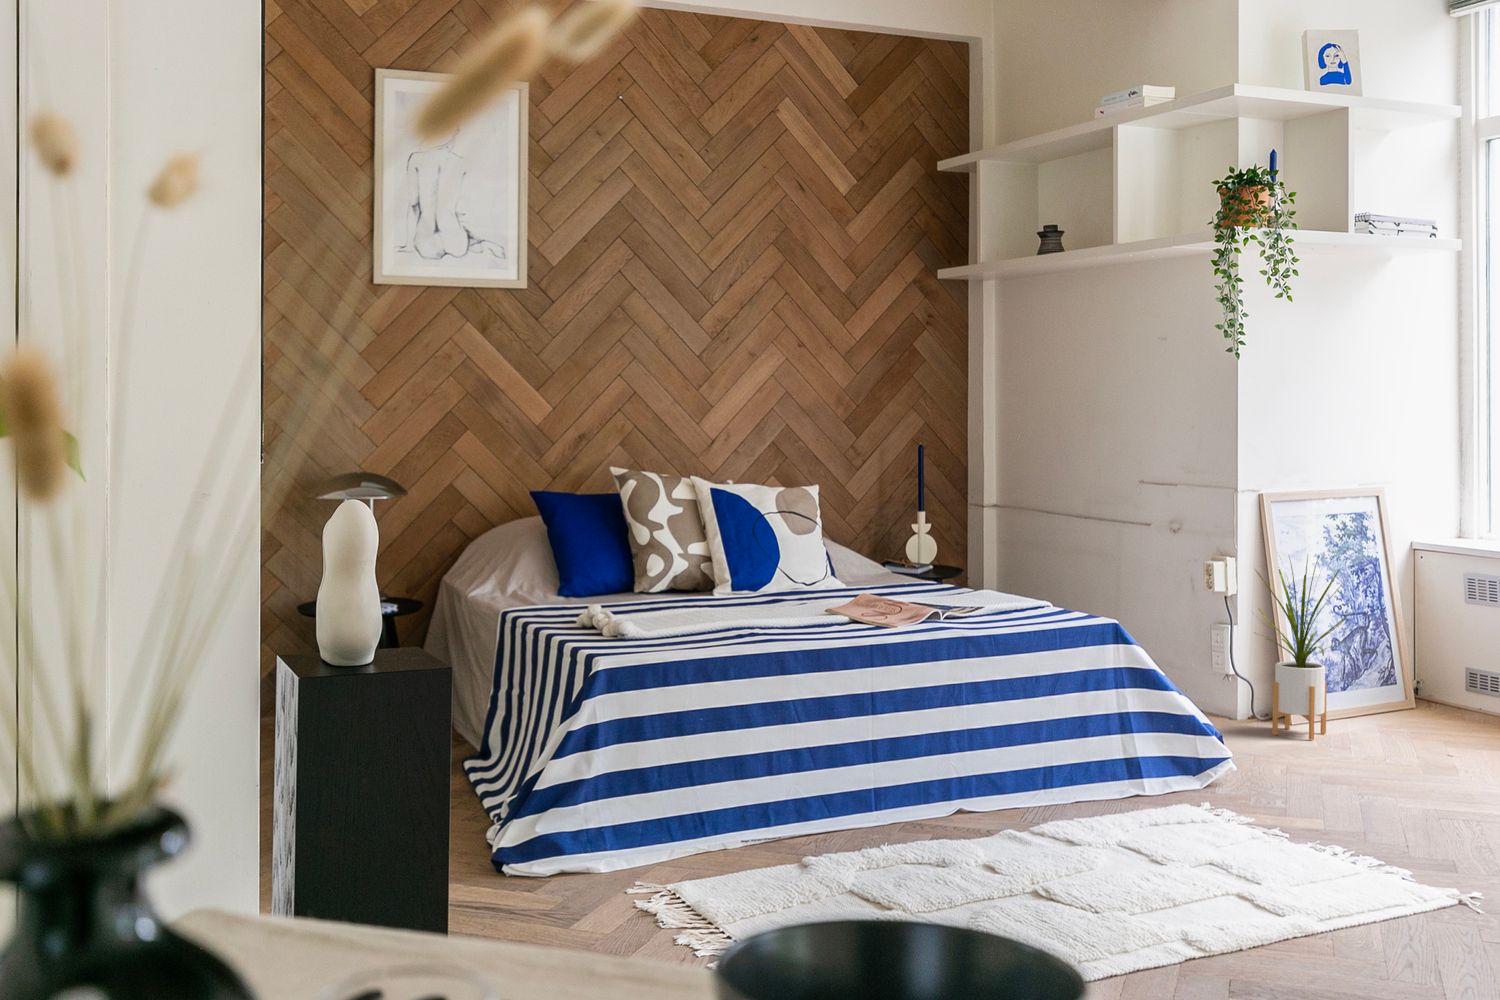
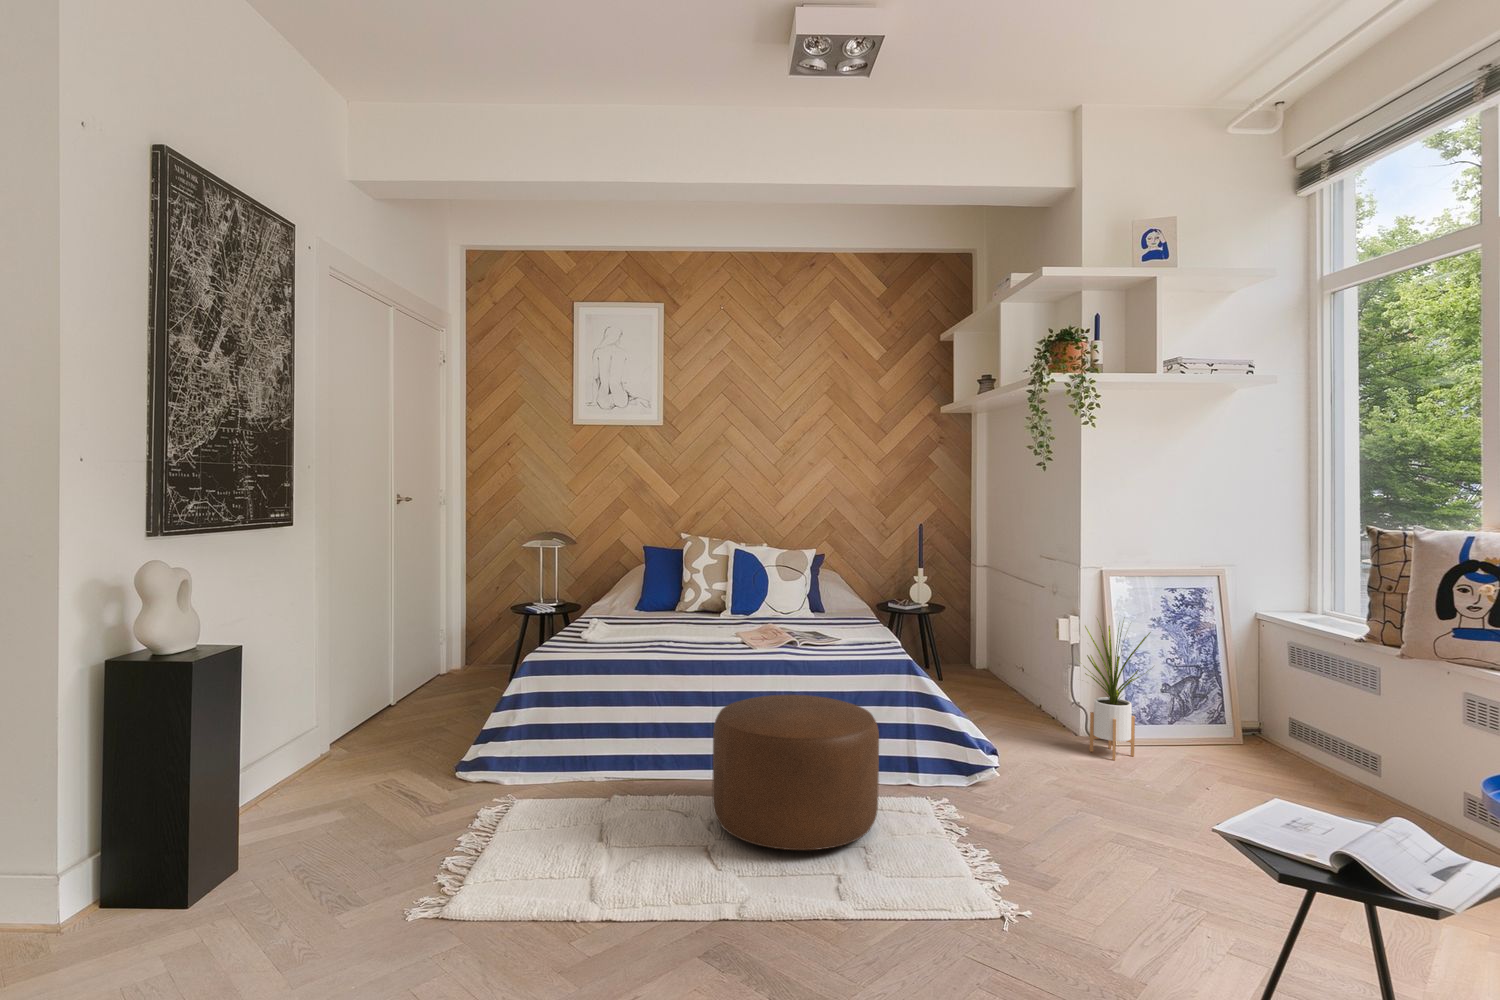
ottoman: none [967,677,1214,878] -> present [712,695,879,850]

